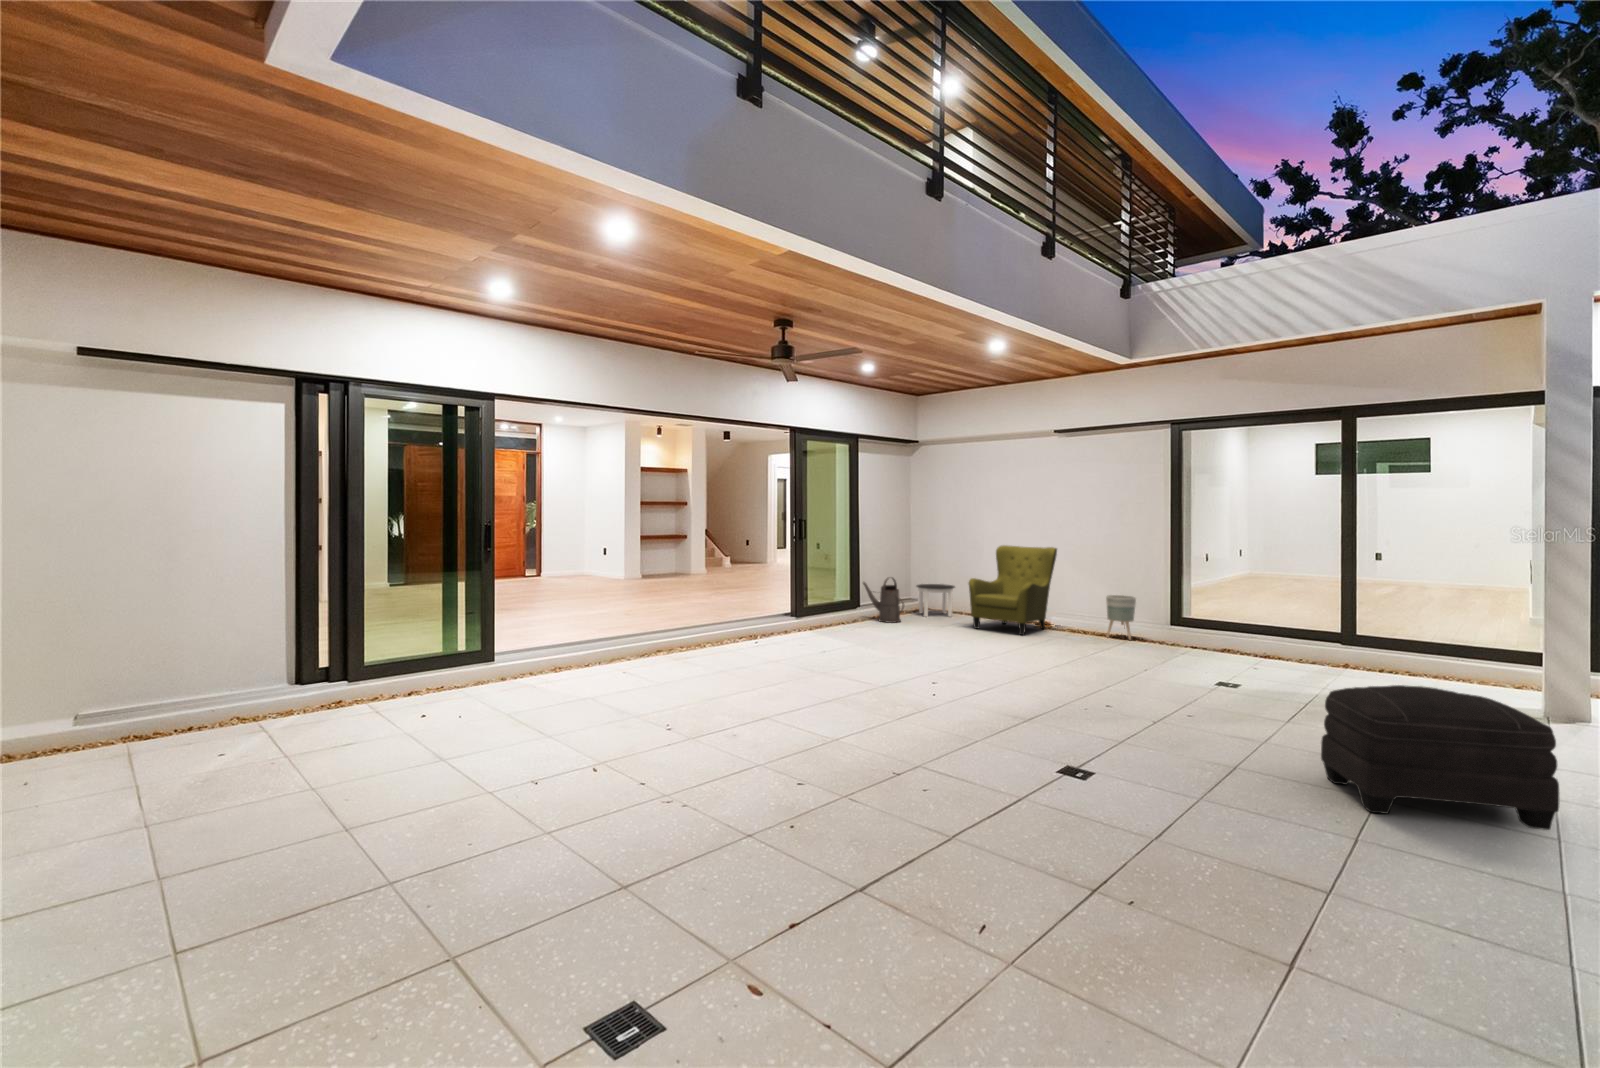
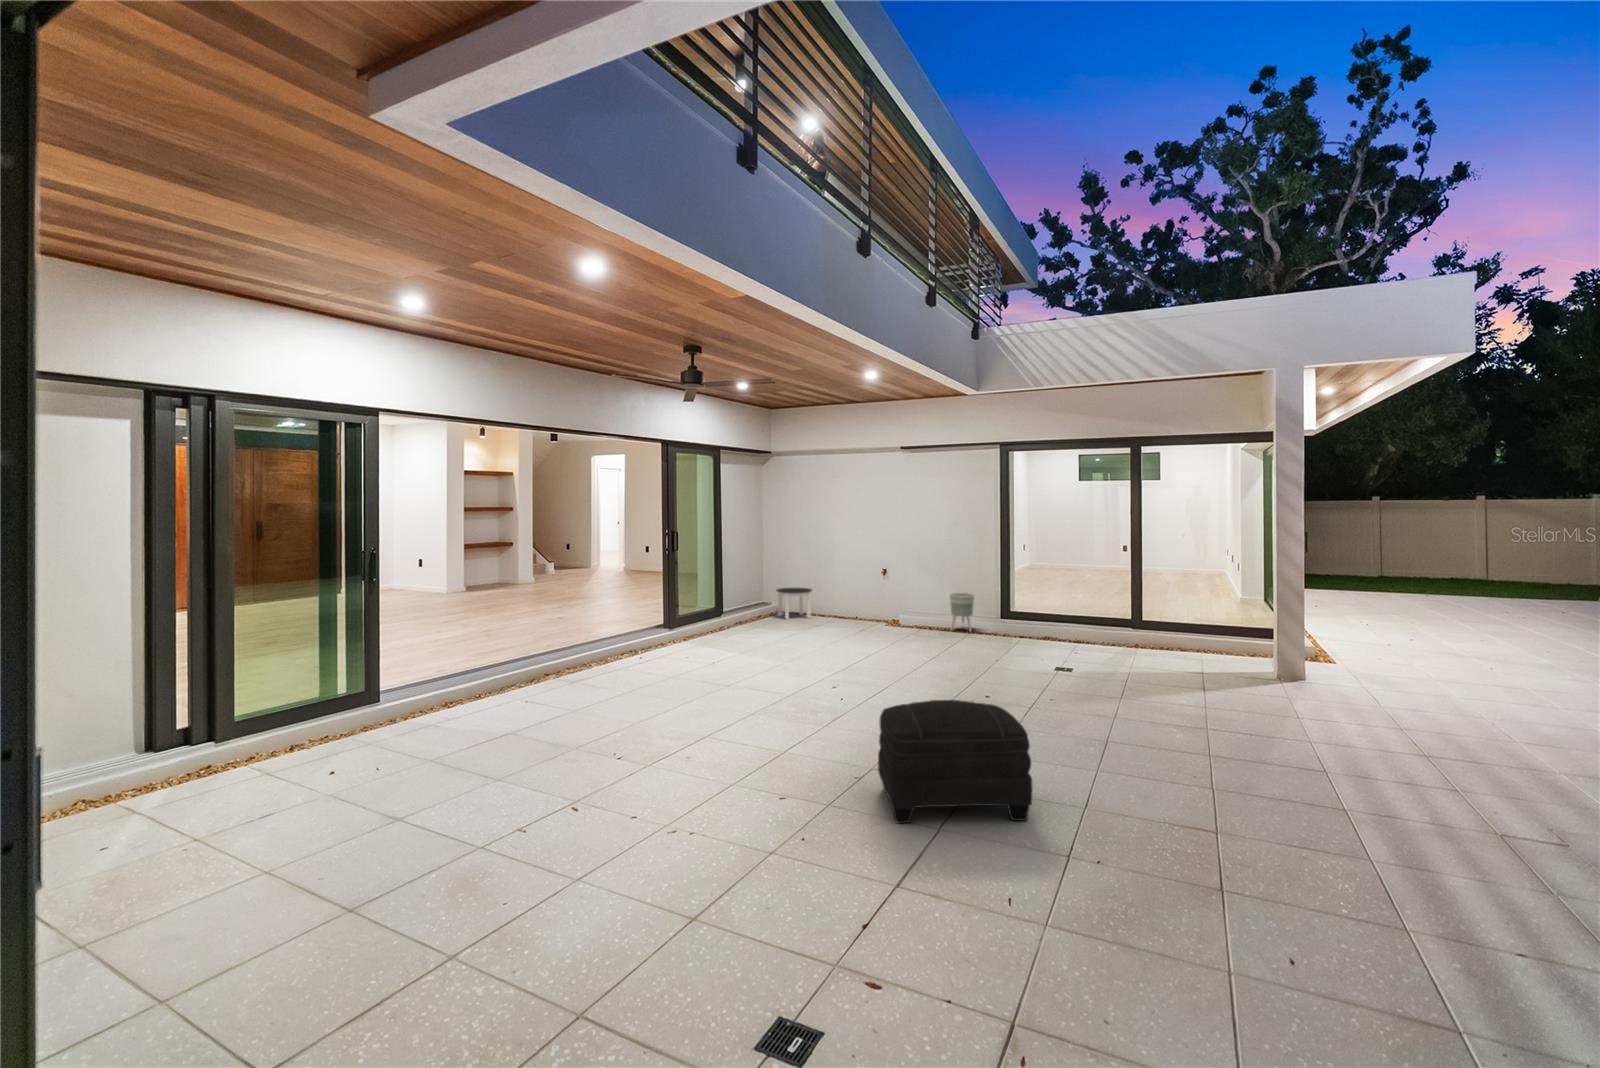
armchair: present [969,545,1057,635] -> none [831,551,906,633]
watering can: present [863,578,904,623] -> none [728,584,772,628]
ottoman: present [1321,685,1559,830] -> present [878,700,1033,823]

